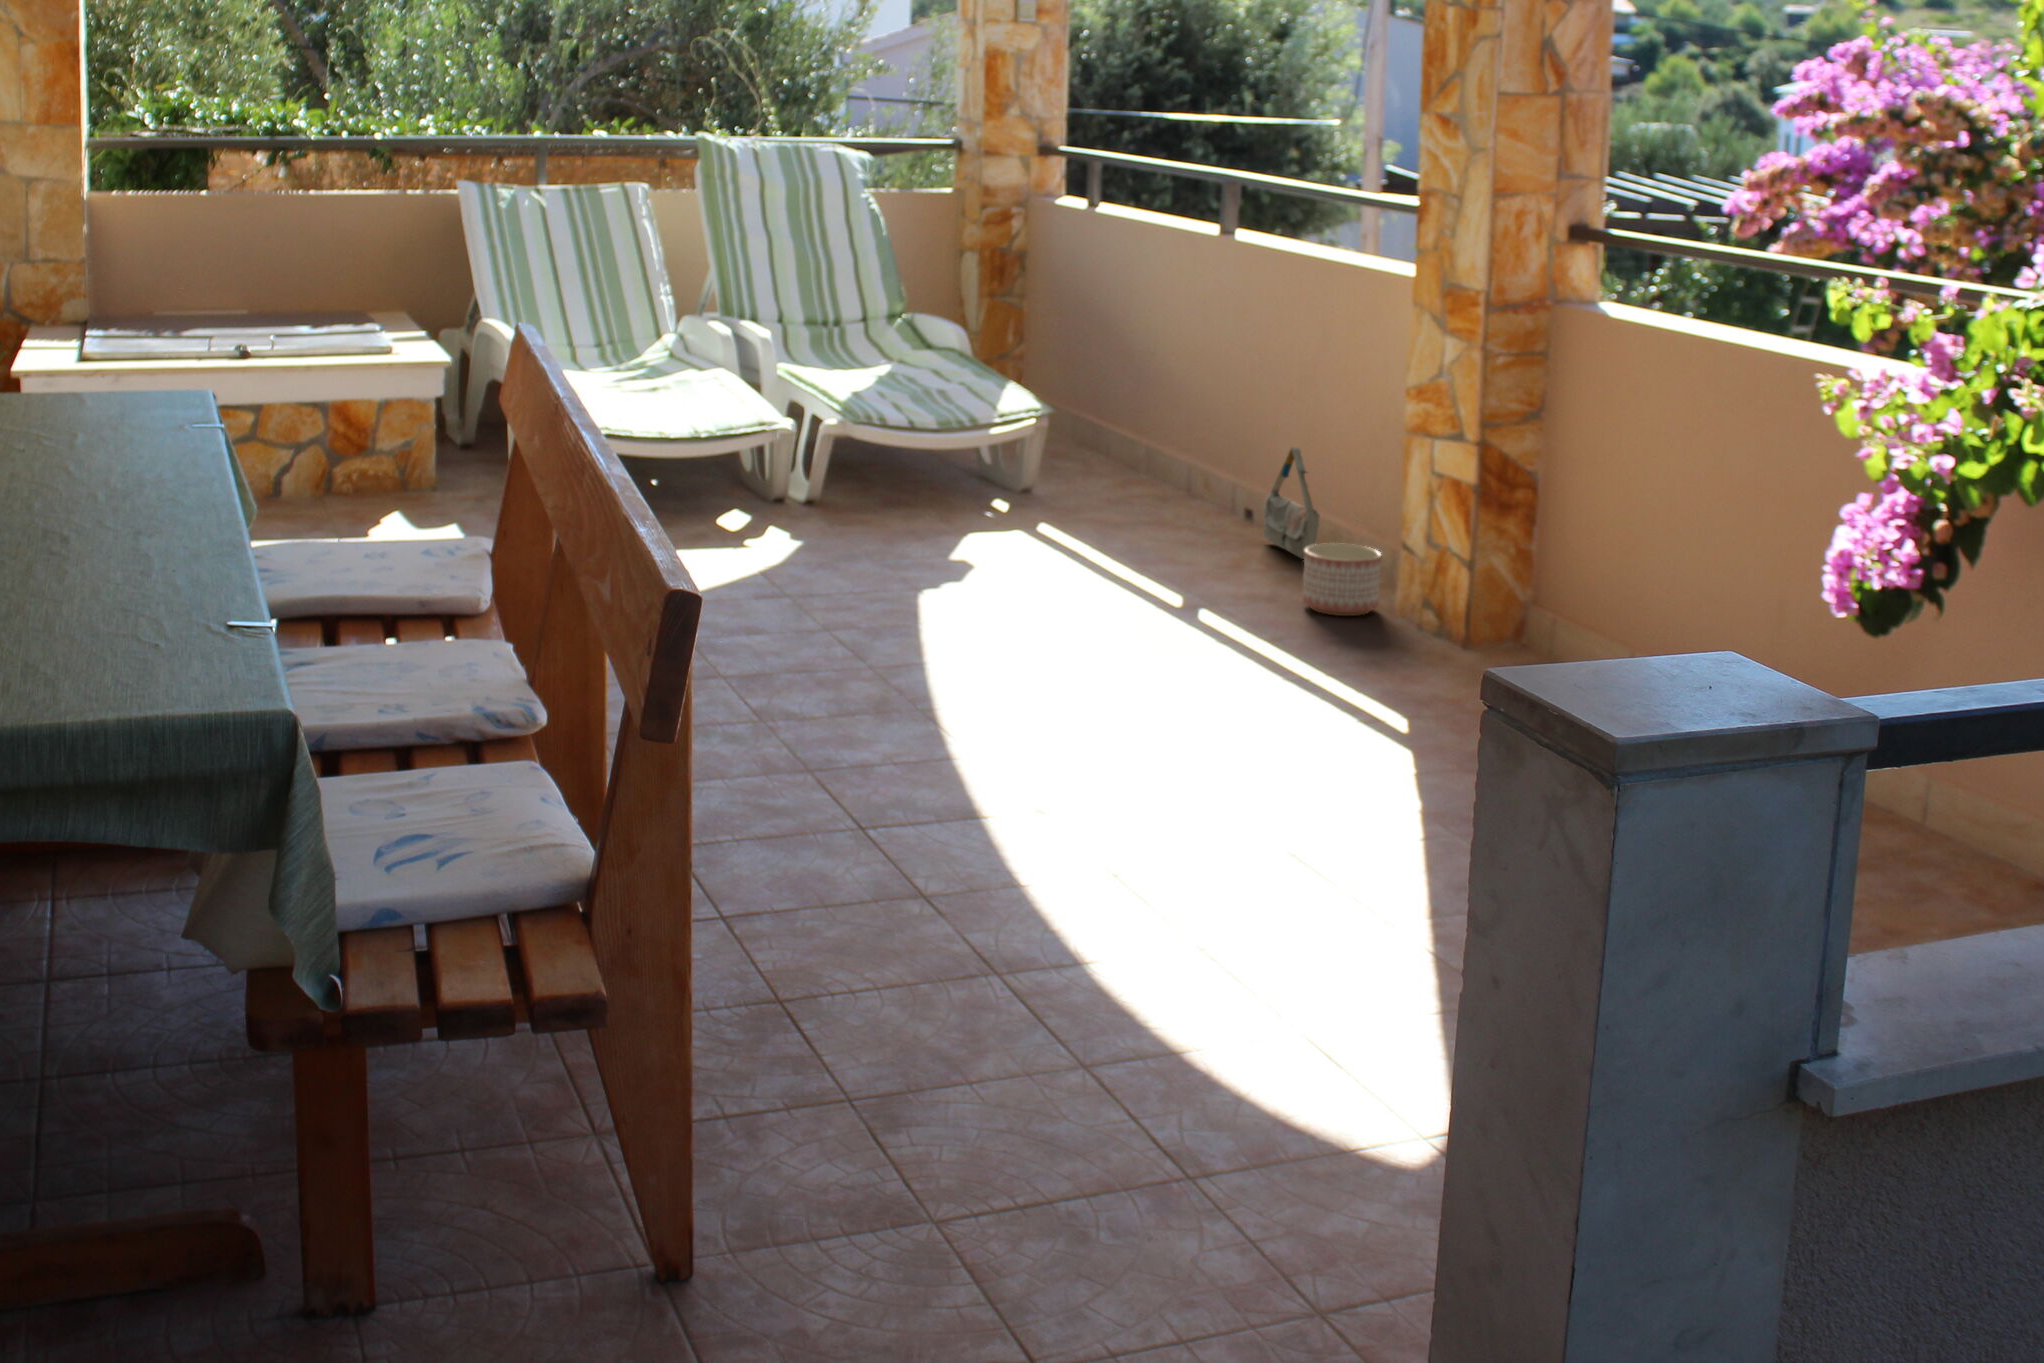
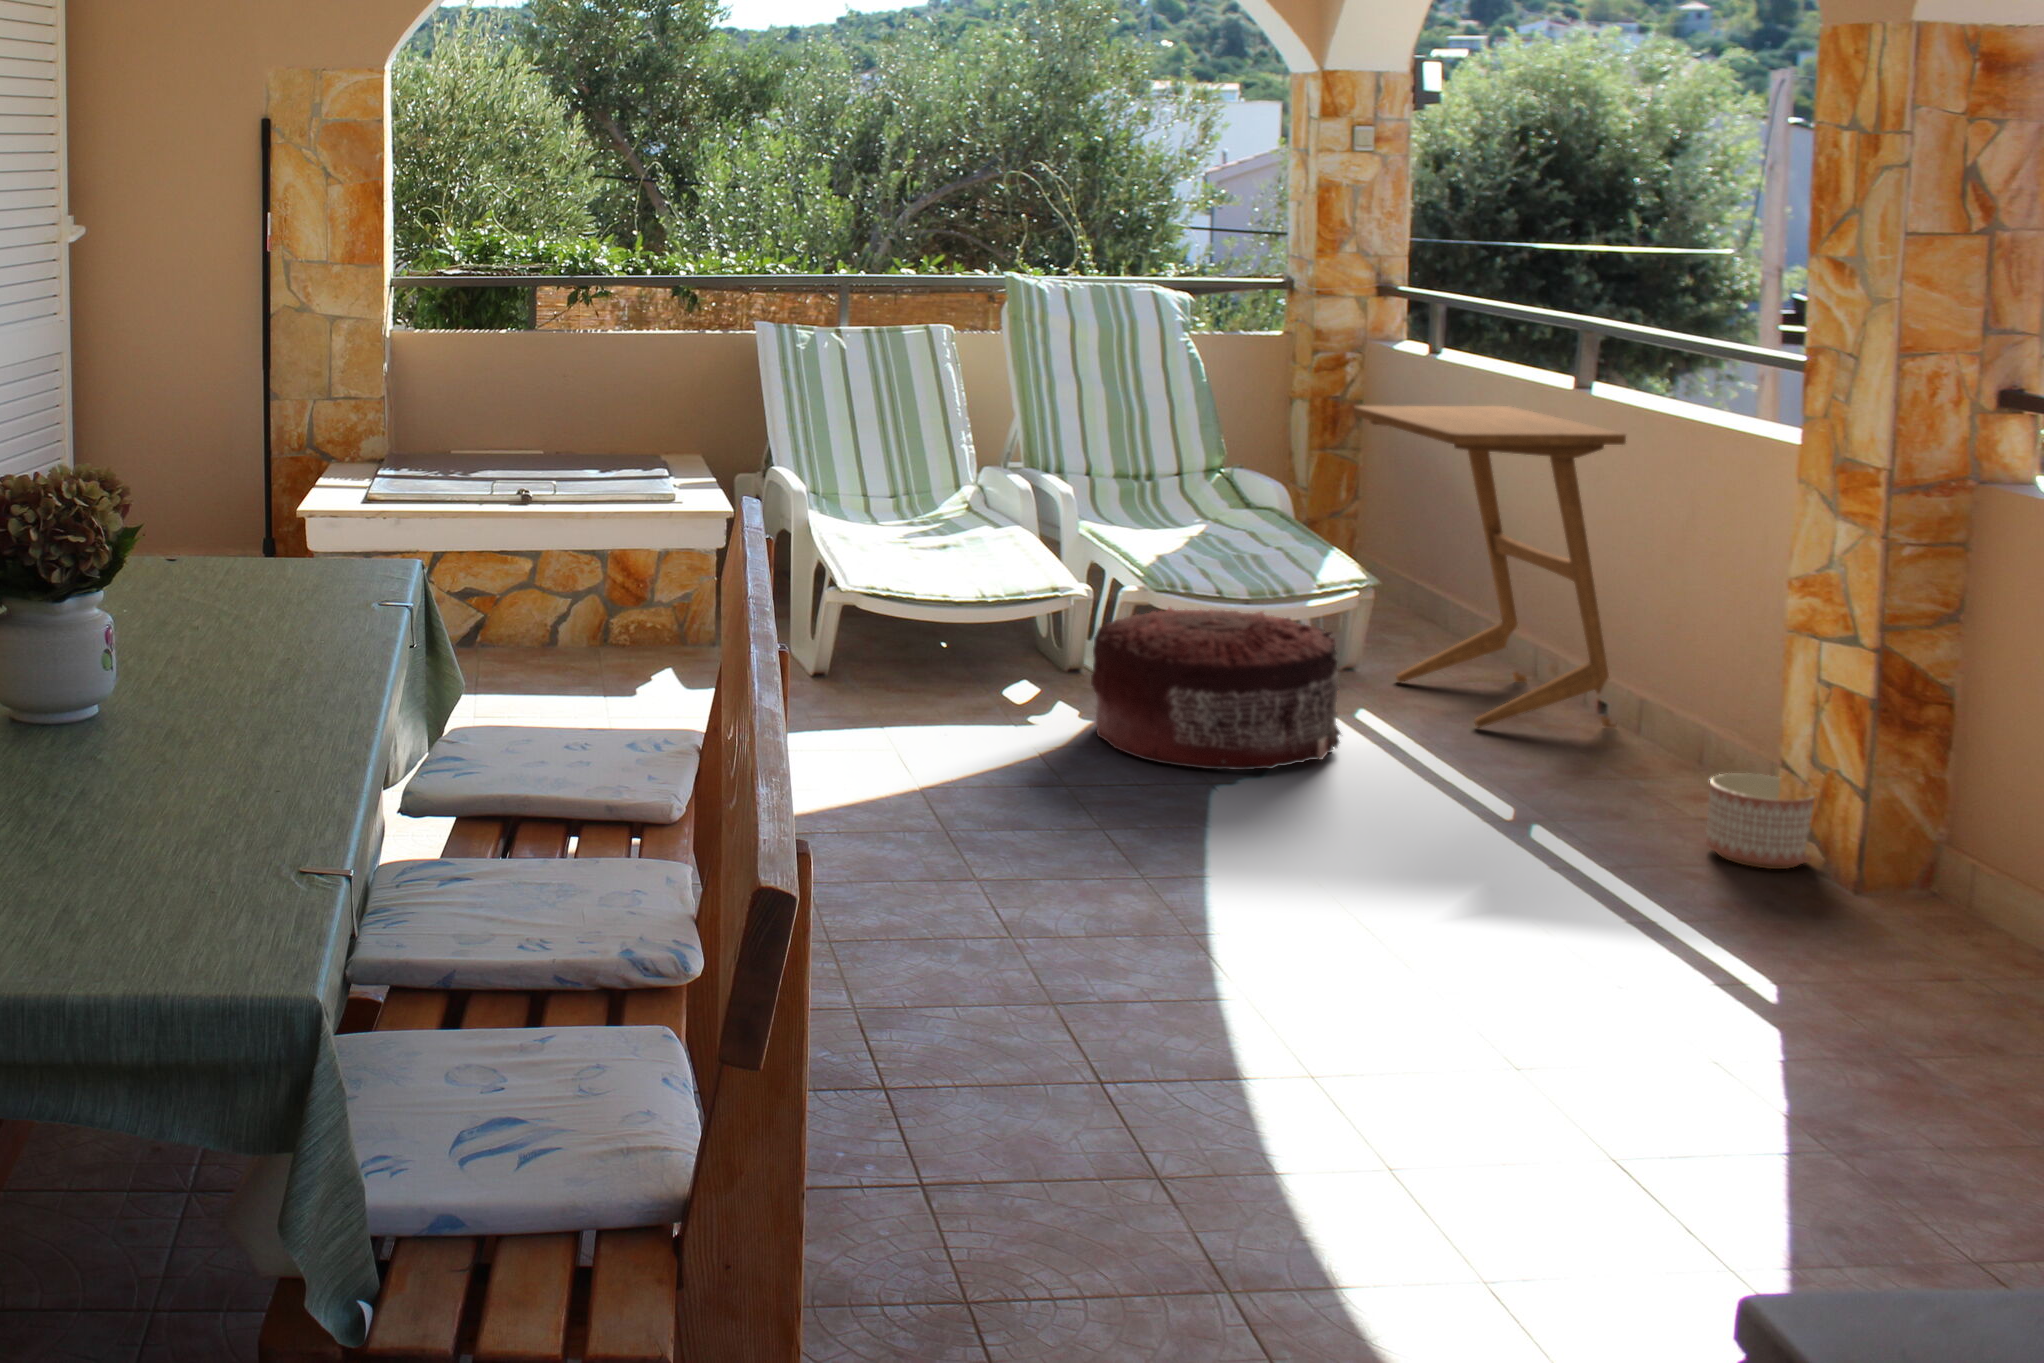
side table: none [1021,253,1241,528] -> present [1353,406,1626,728]
pouf: none [804,434,1020,571] -> present [1091,608,1341,770]
bag: present [1263,447,1320,559] -> none [1653,645,1729,784]

